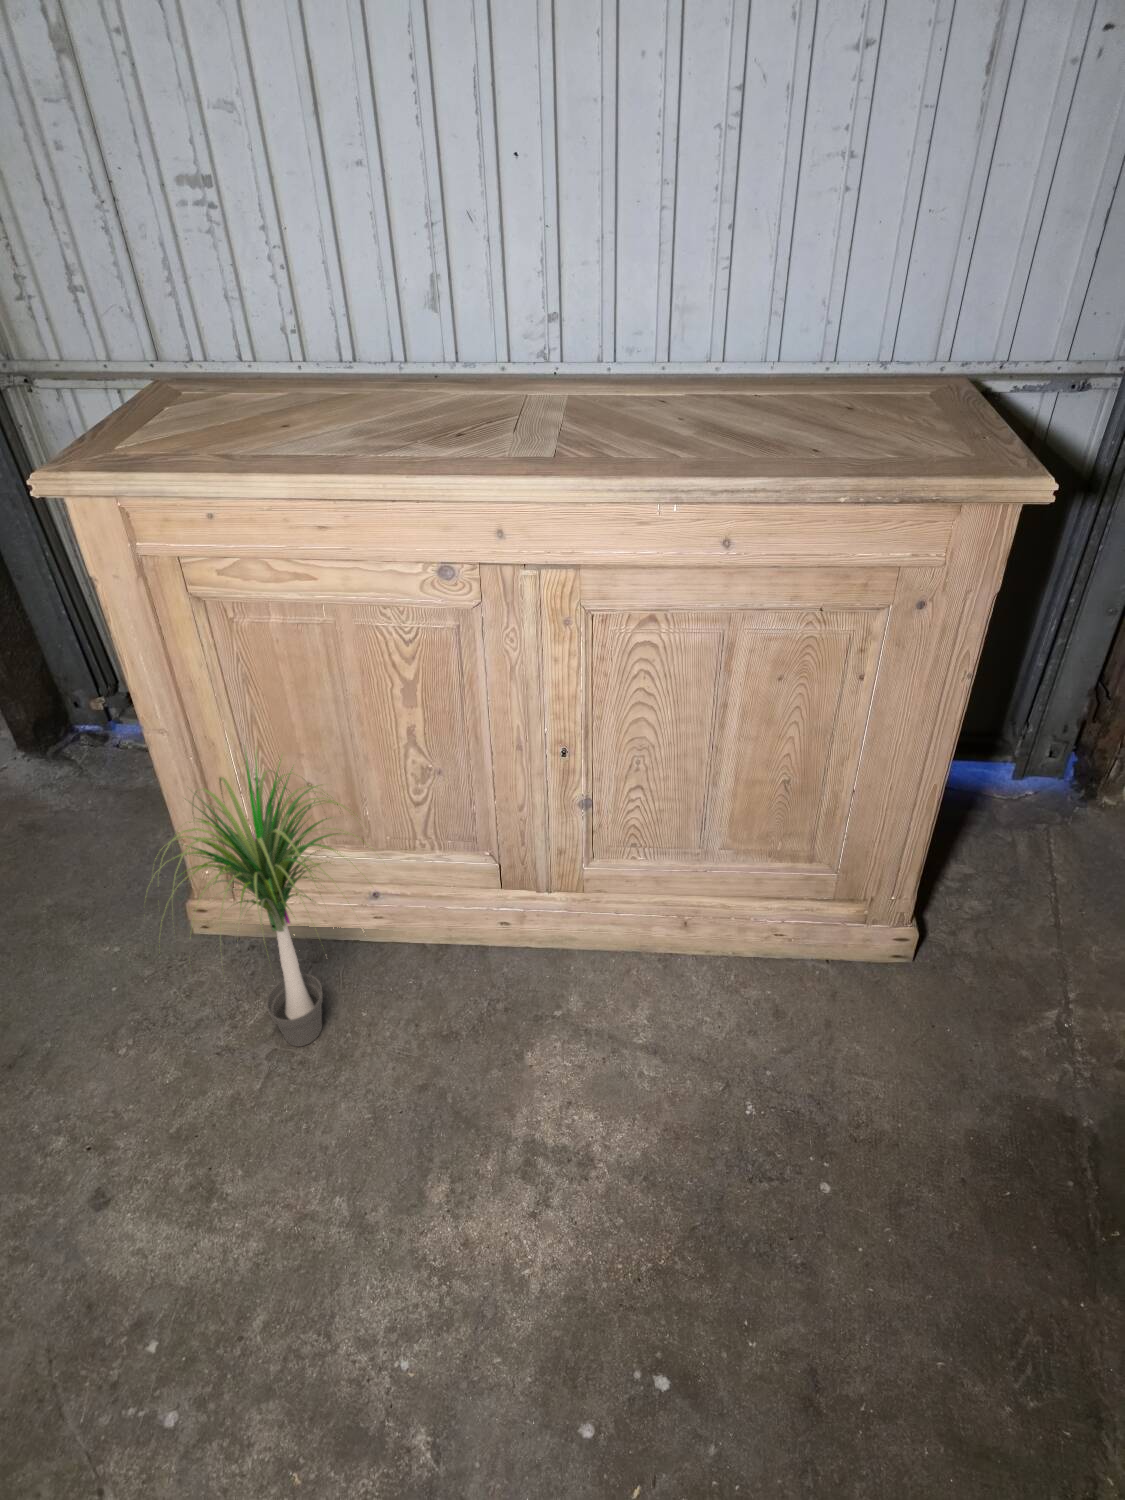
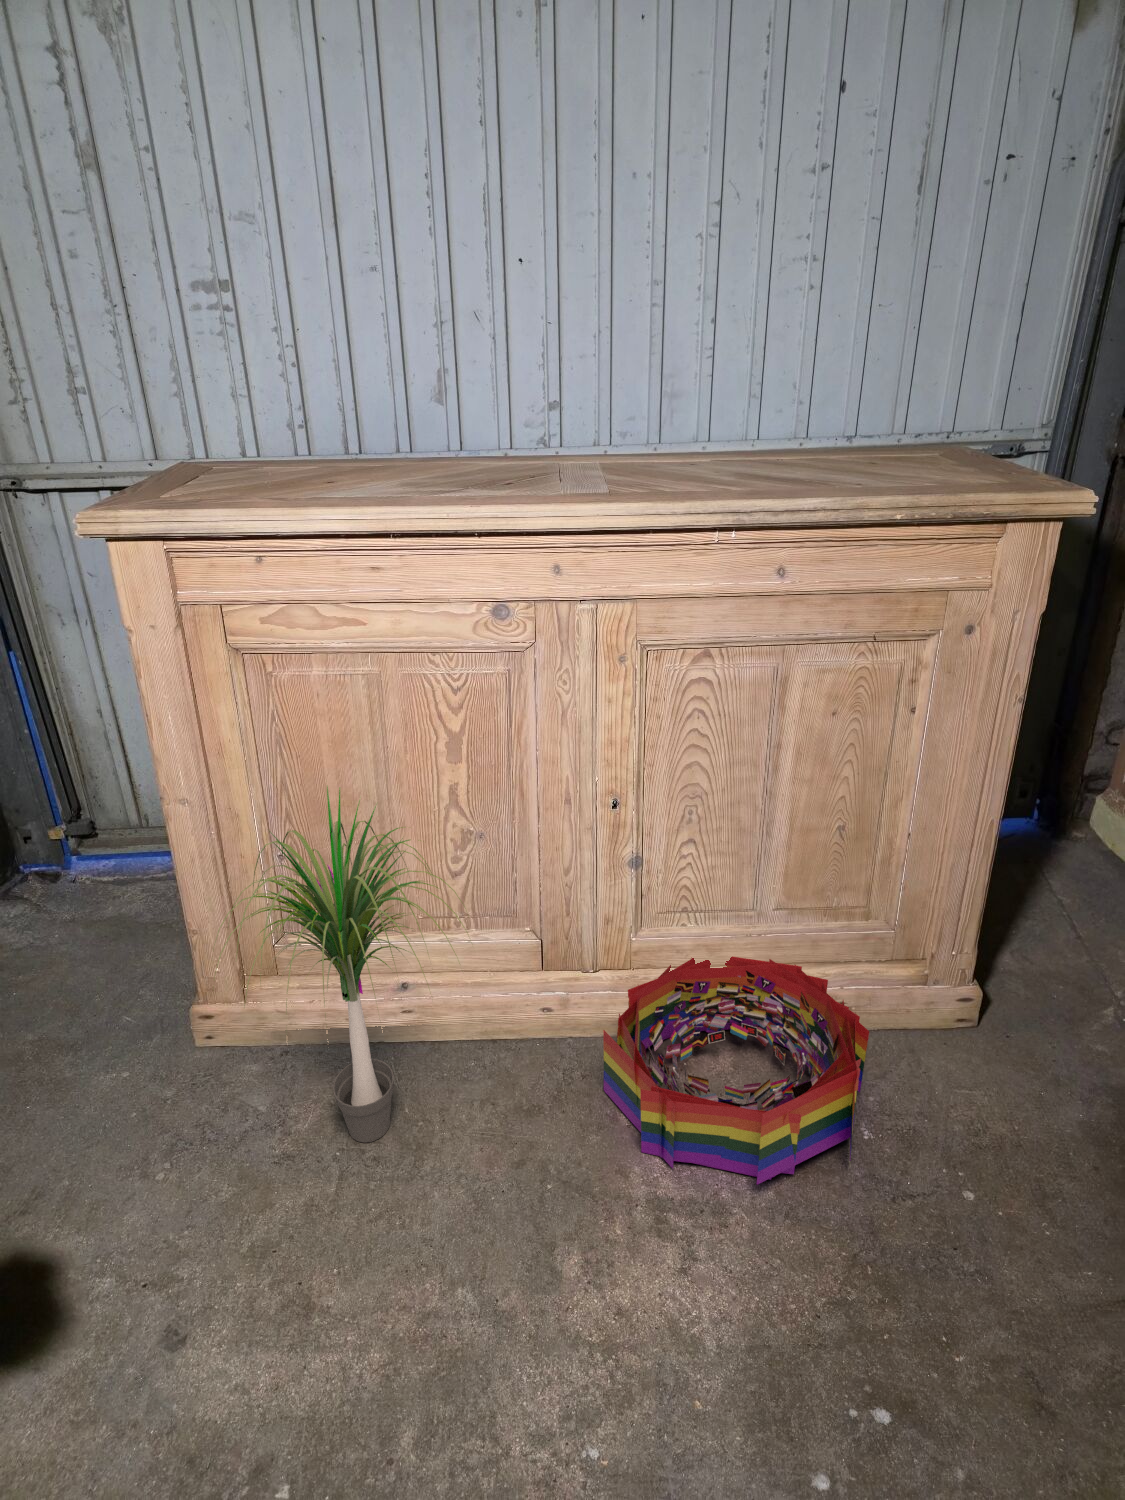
storage bin: none [514,907,764,1148] -> present [603,956,869,1185]

